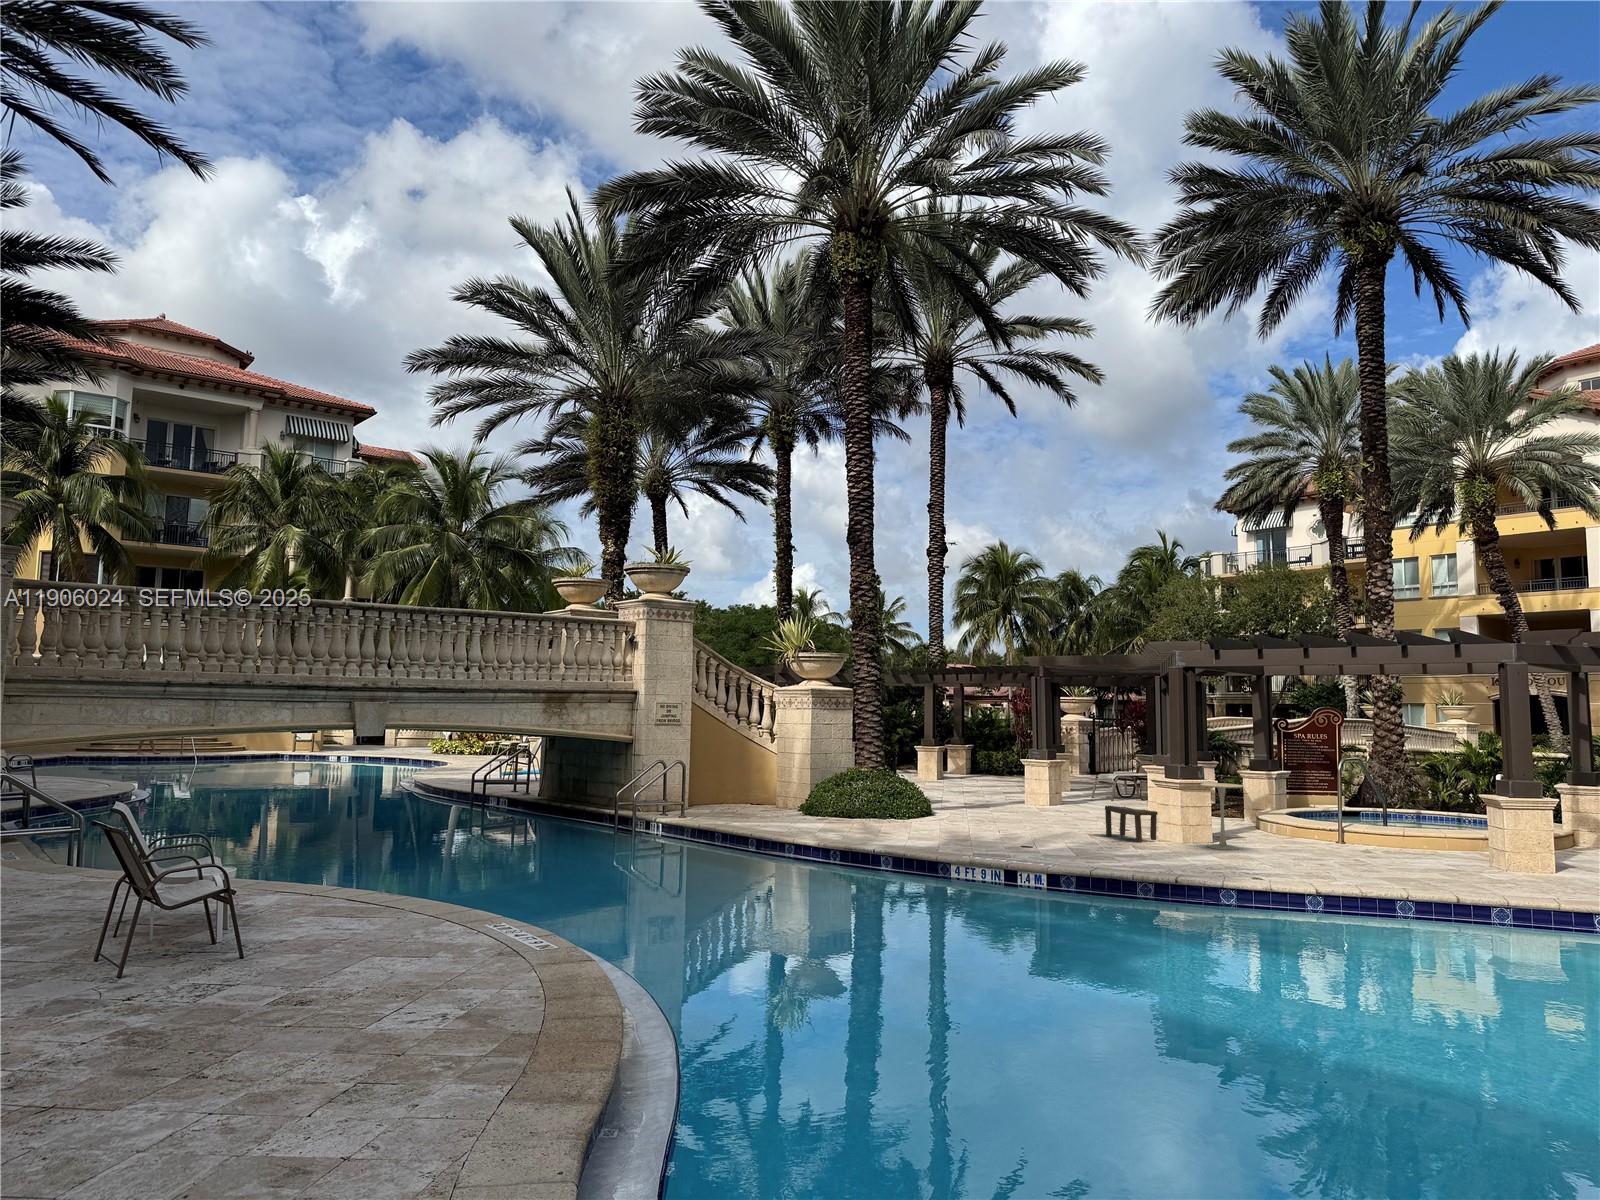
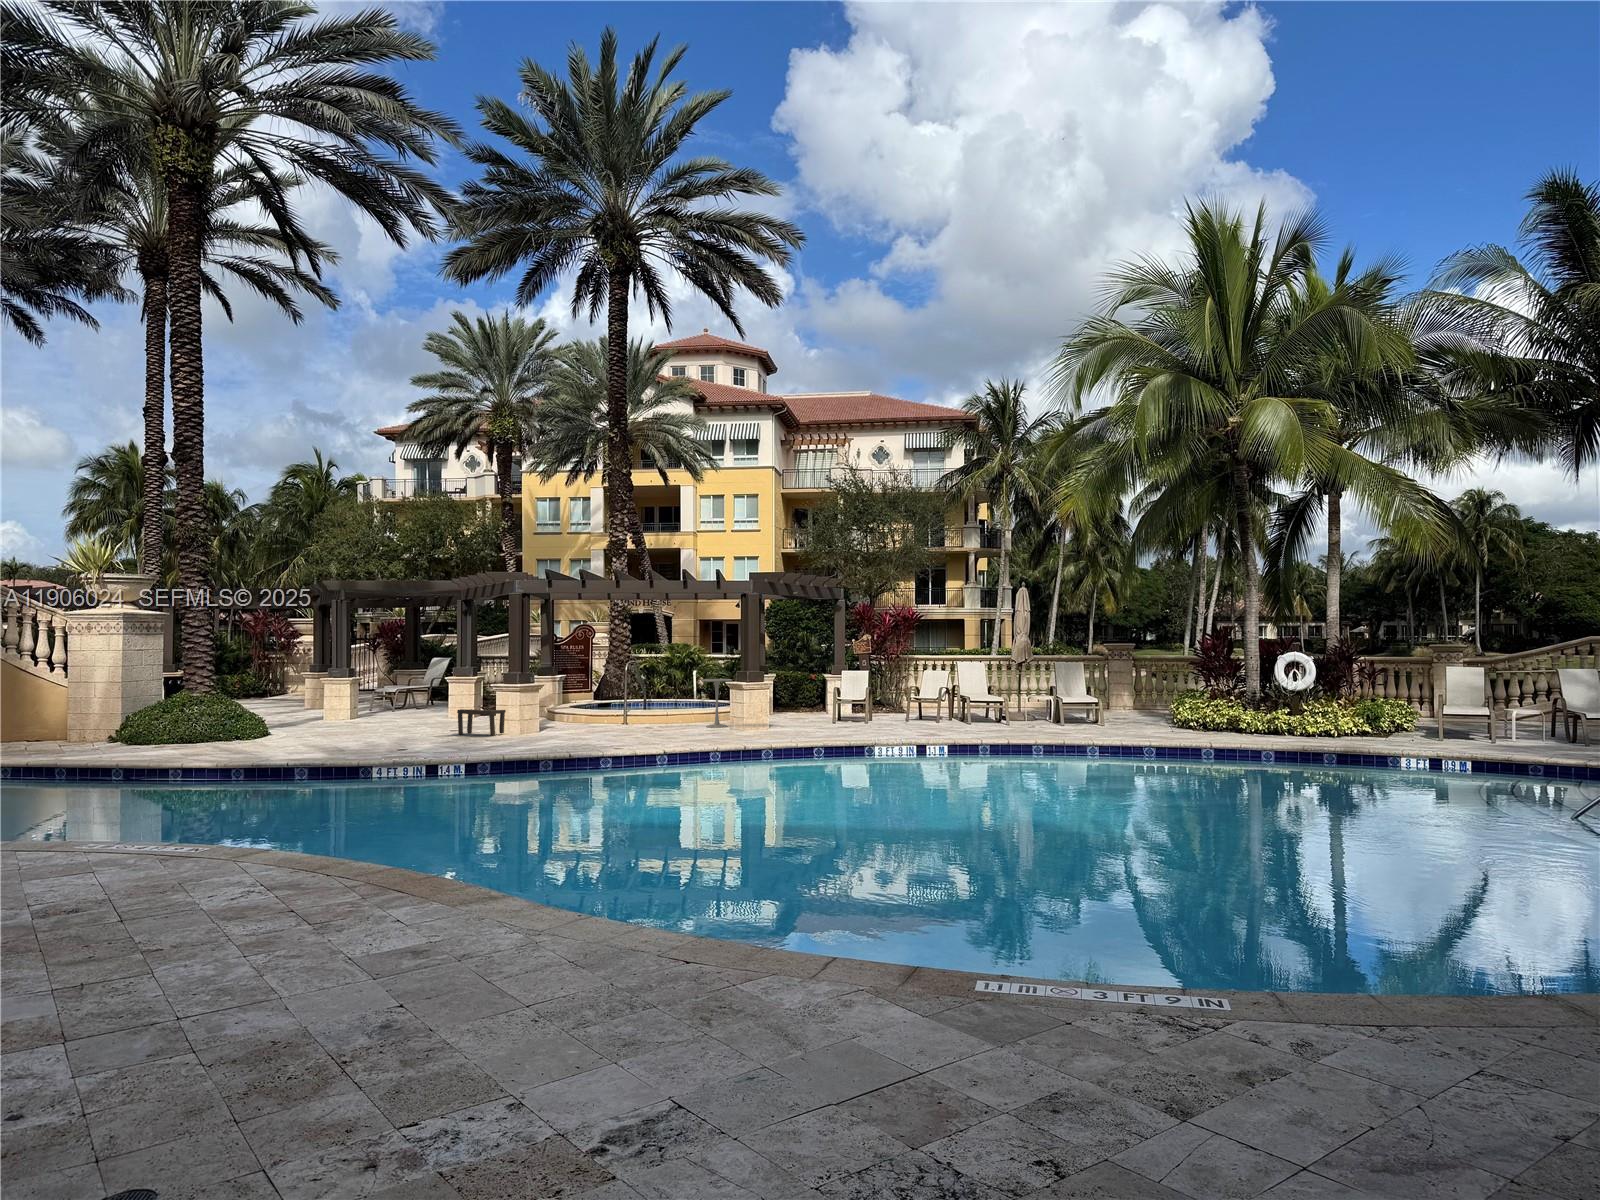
pedestal table: present [1200,783,1244,850] -> present [702,679,732,728]

